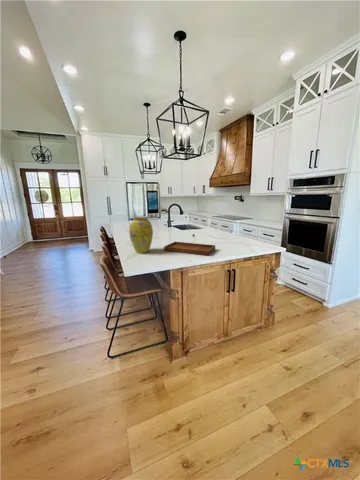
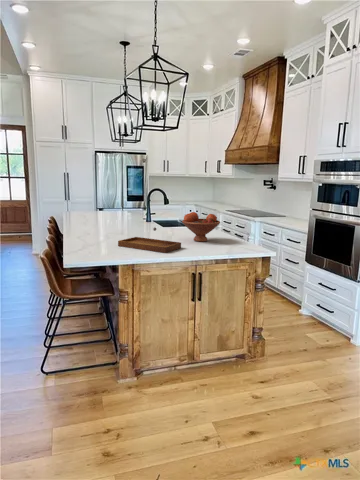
vase: present [129,216,153,253] -> none [77,203,105,247]
fruit bowl: none [208,220,238,242] -> present [182,212,220,242]

